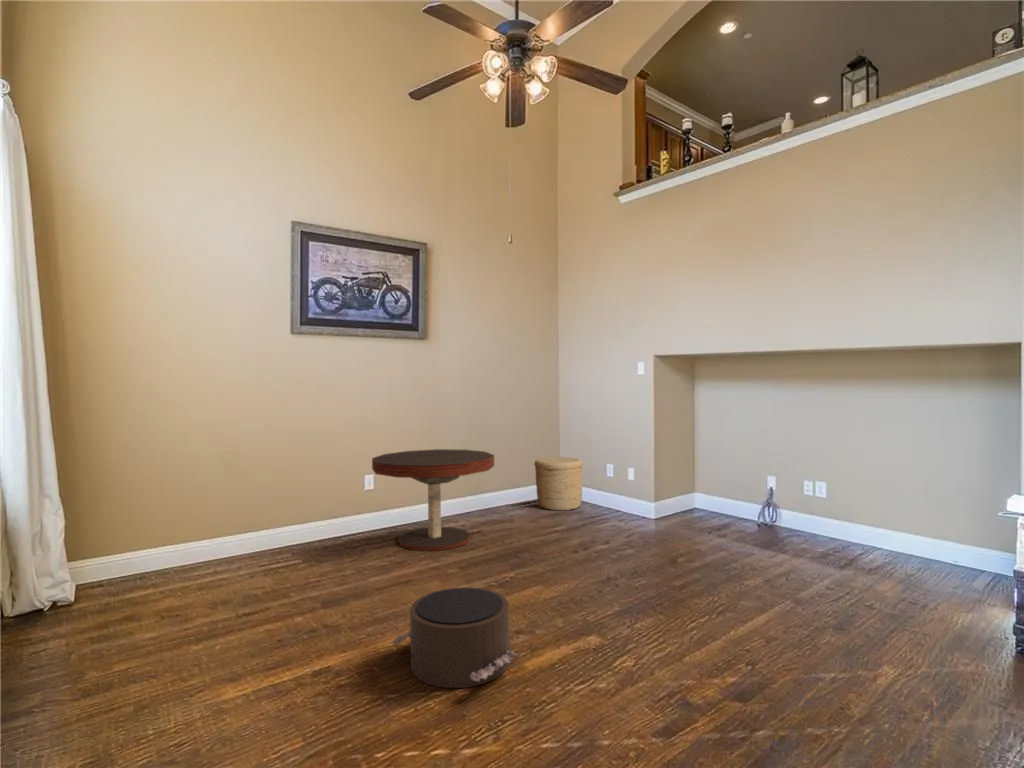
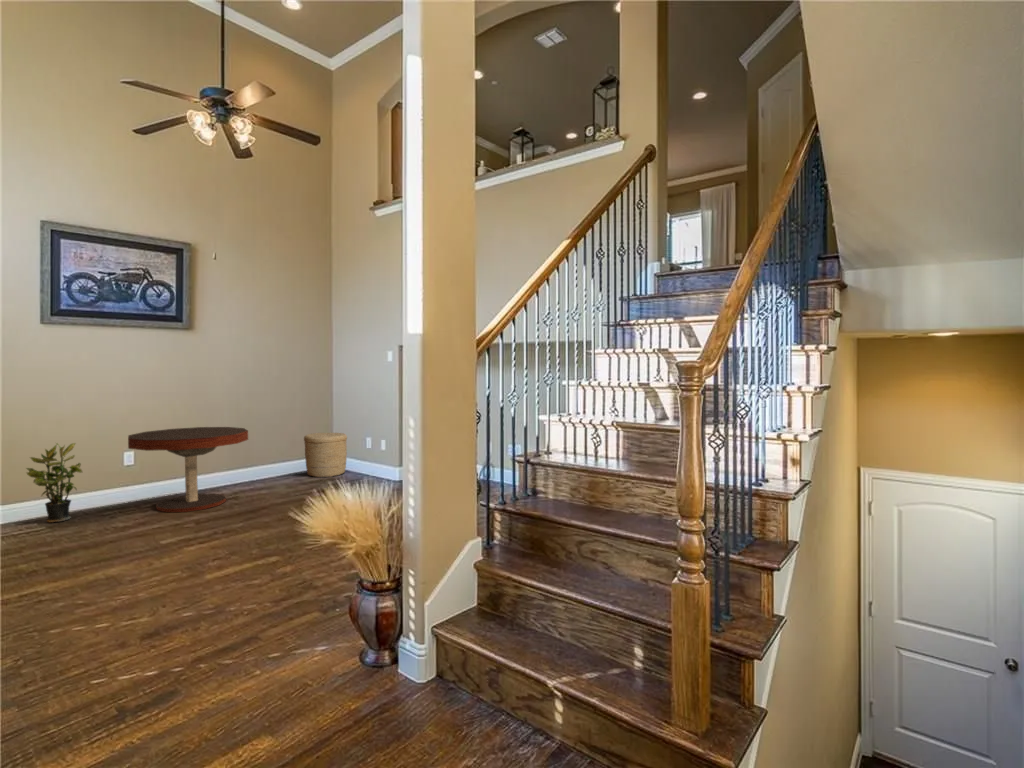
potted plant: none [279,465,330,556] -> present [27,443,82,523]
pouf: present [392,587,518,688] -> none [102,528,203,595]

